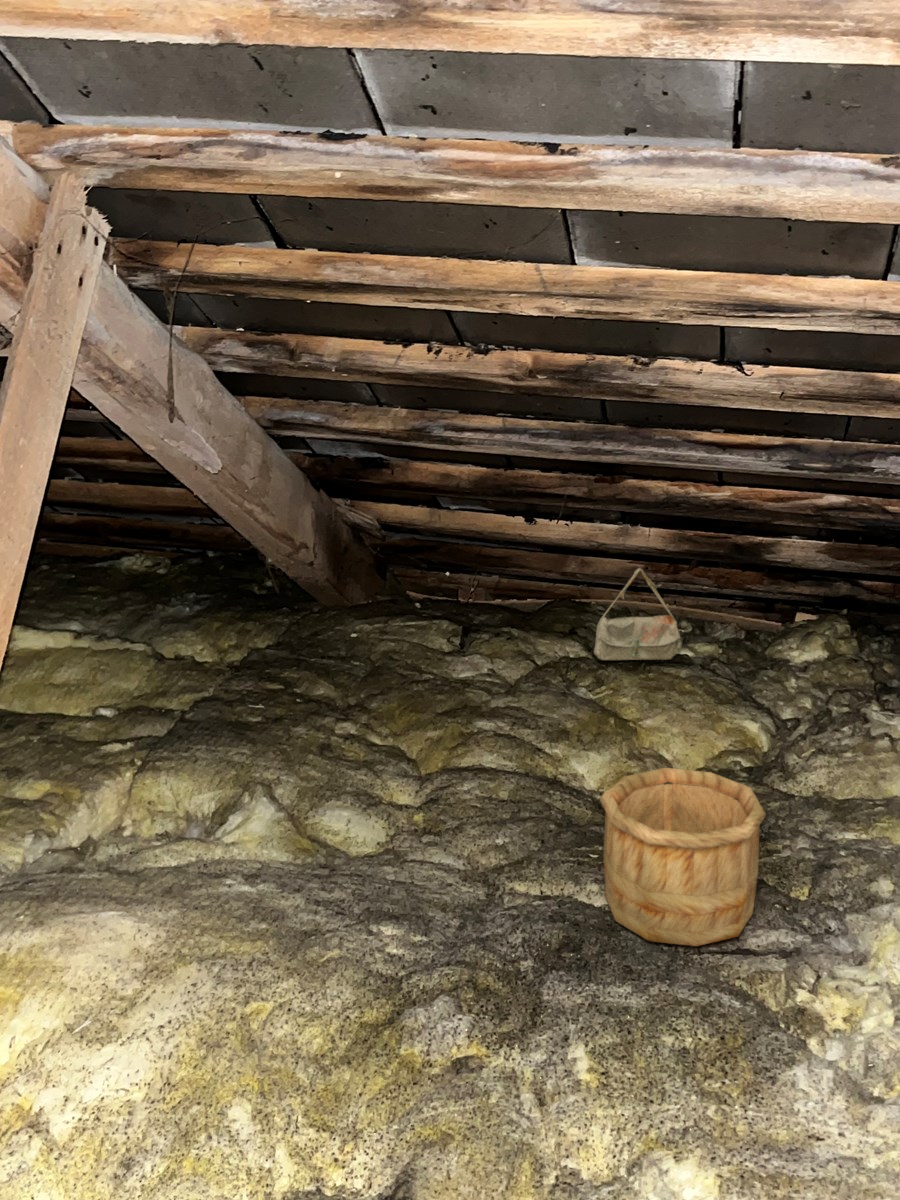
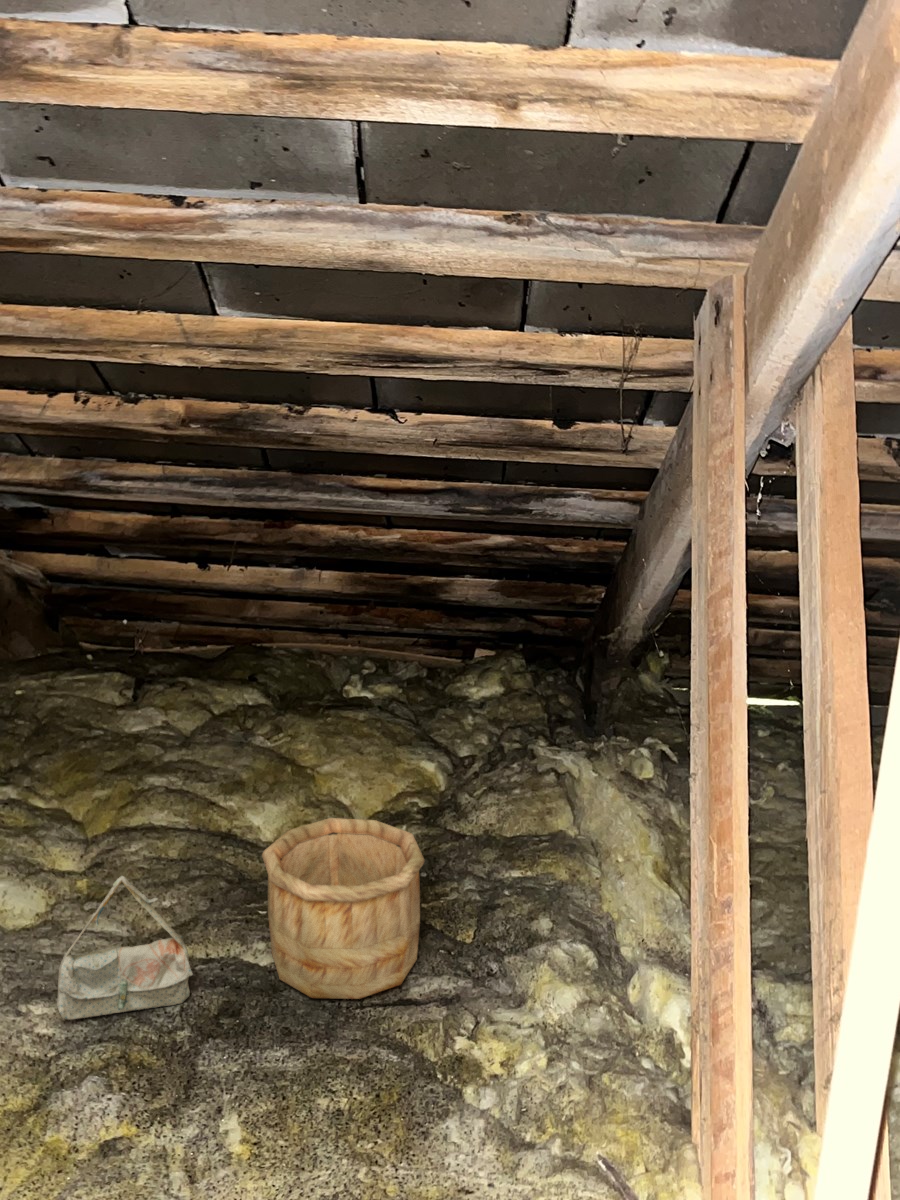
bag: present [594,568,680,660] -> present [57,876,192,1020]

